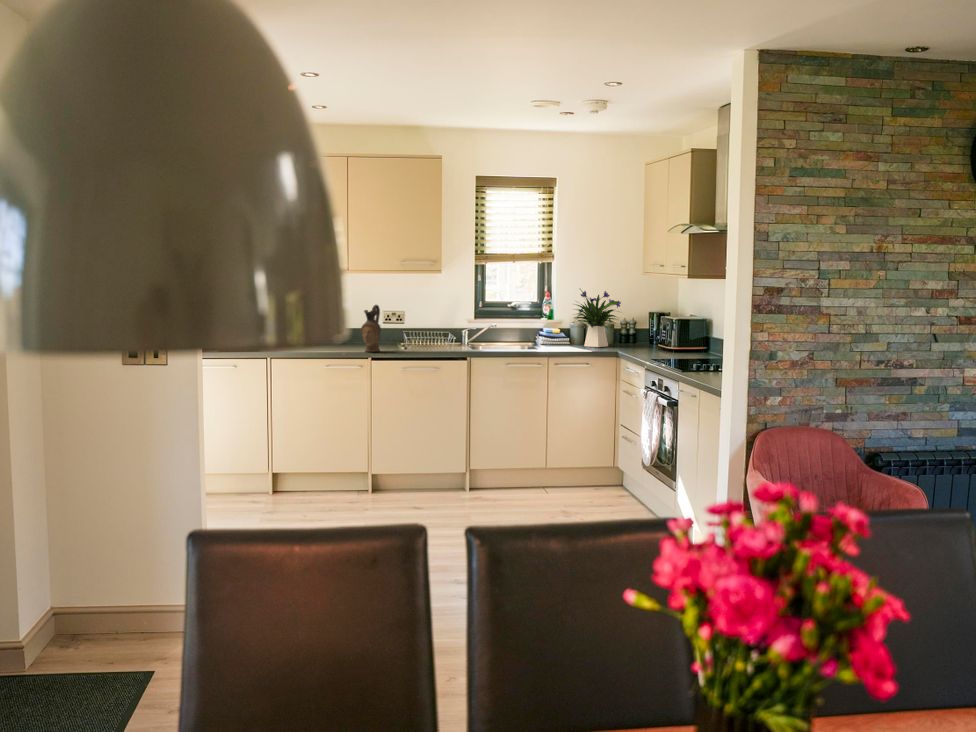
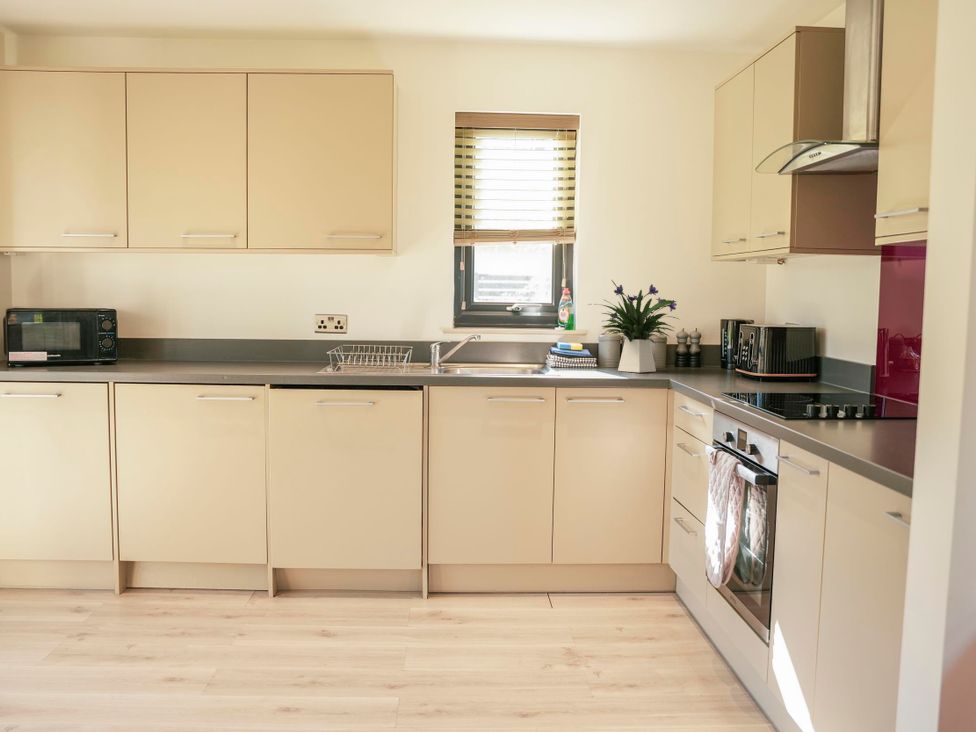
ceramic pitcher: present [361,305,381,352] -> none [261,301,295,375]

